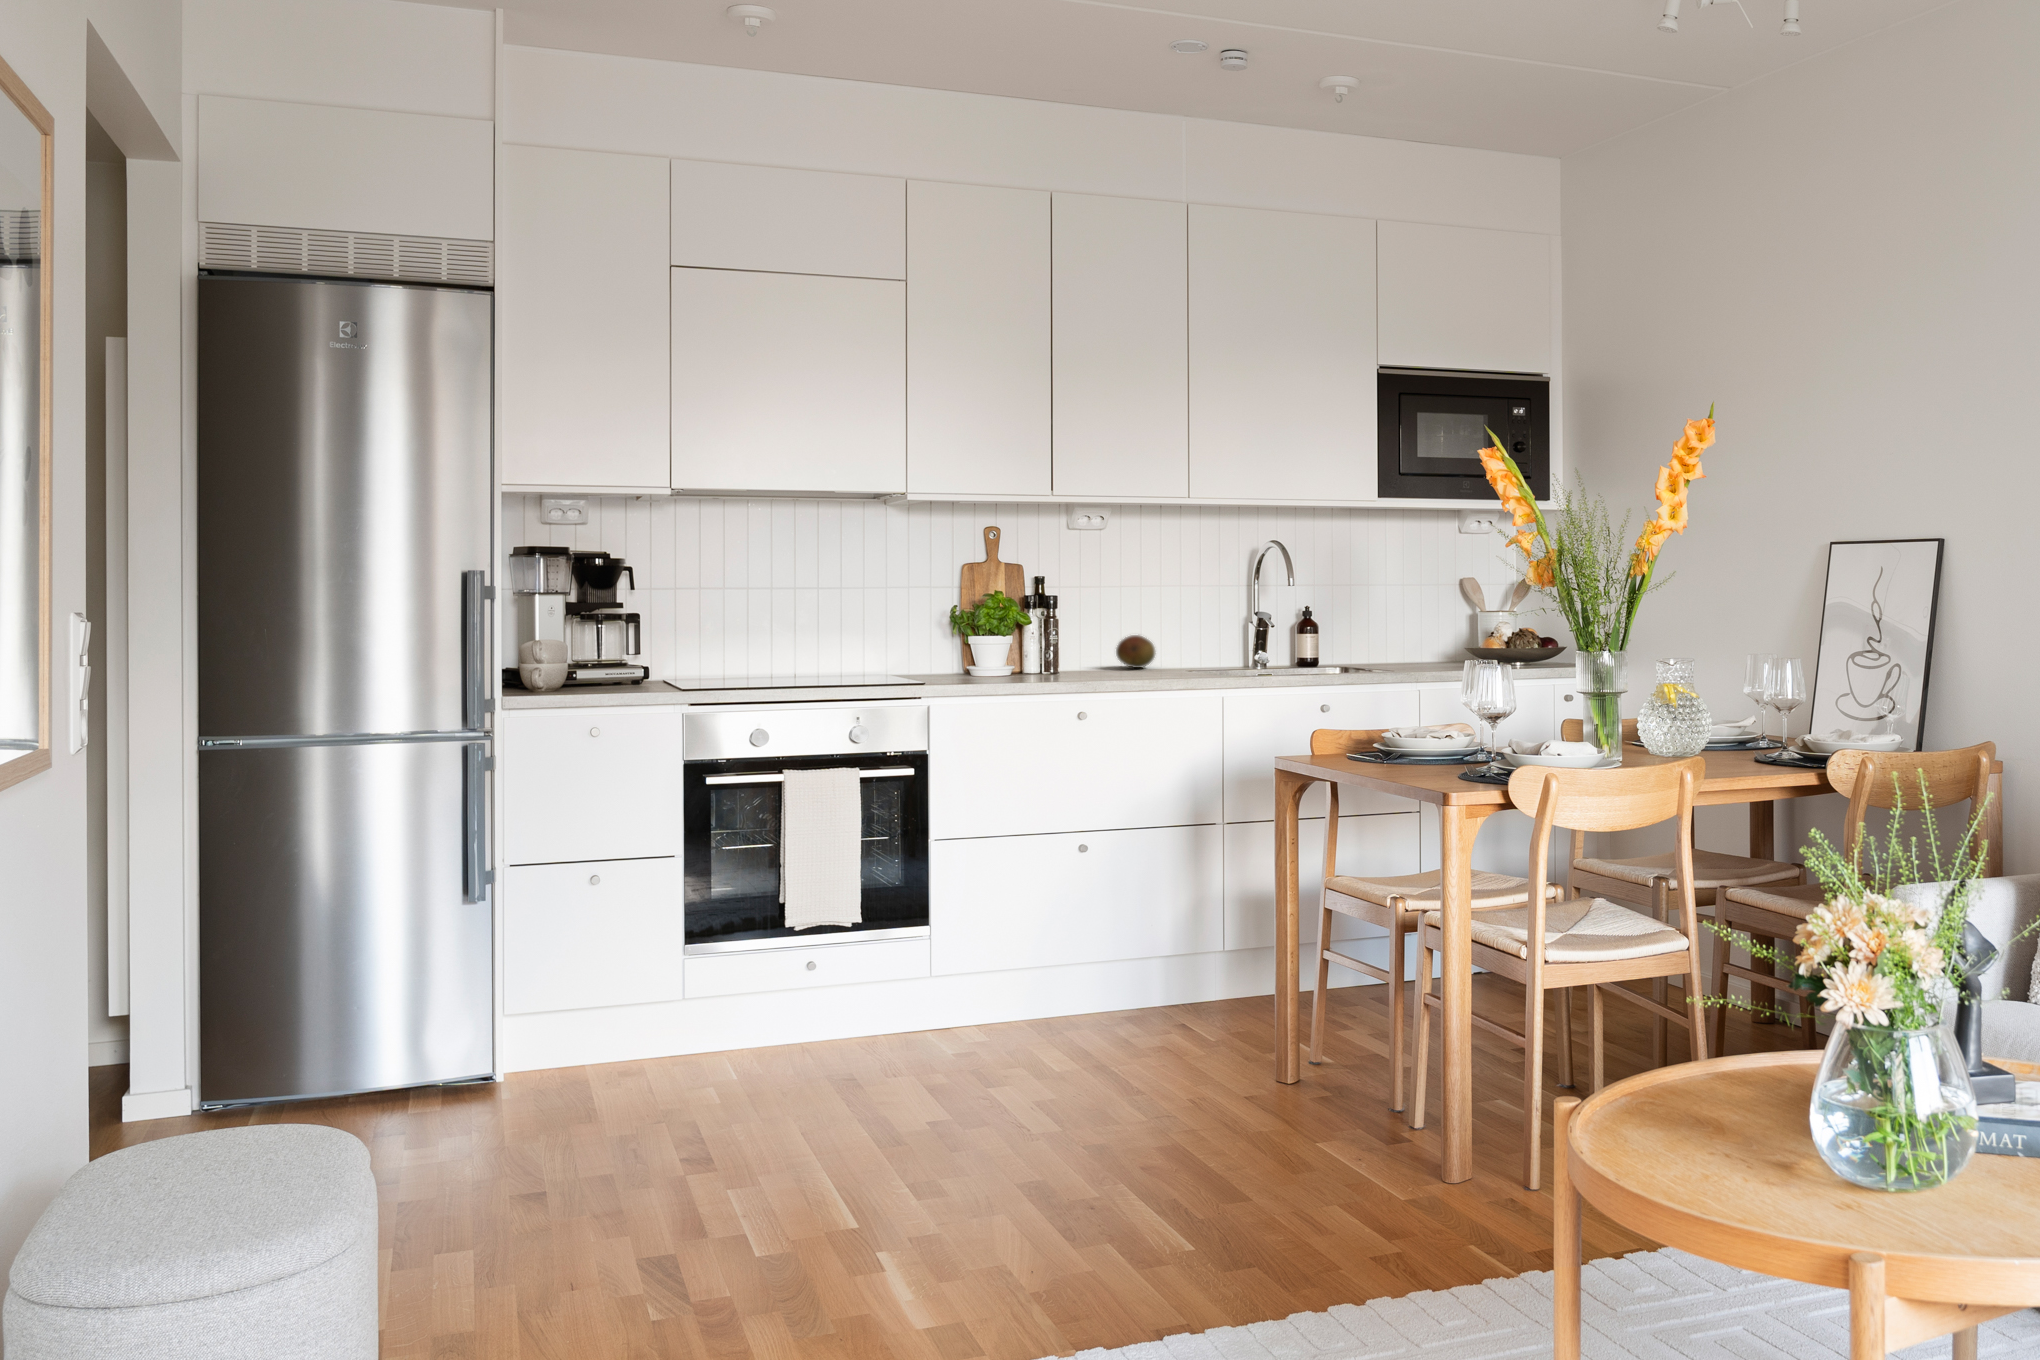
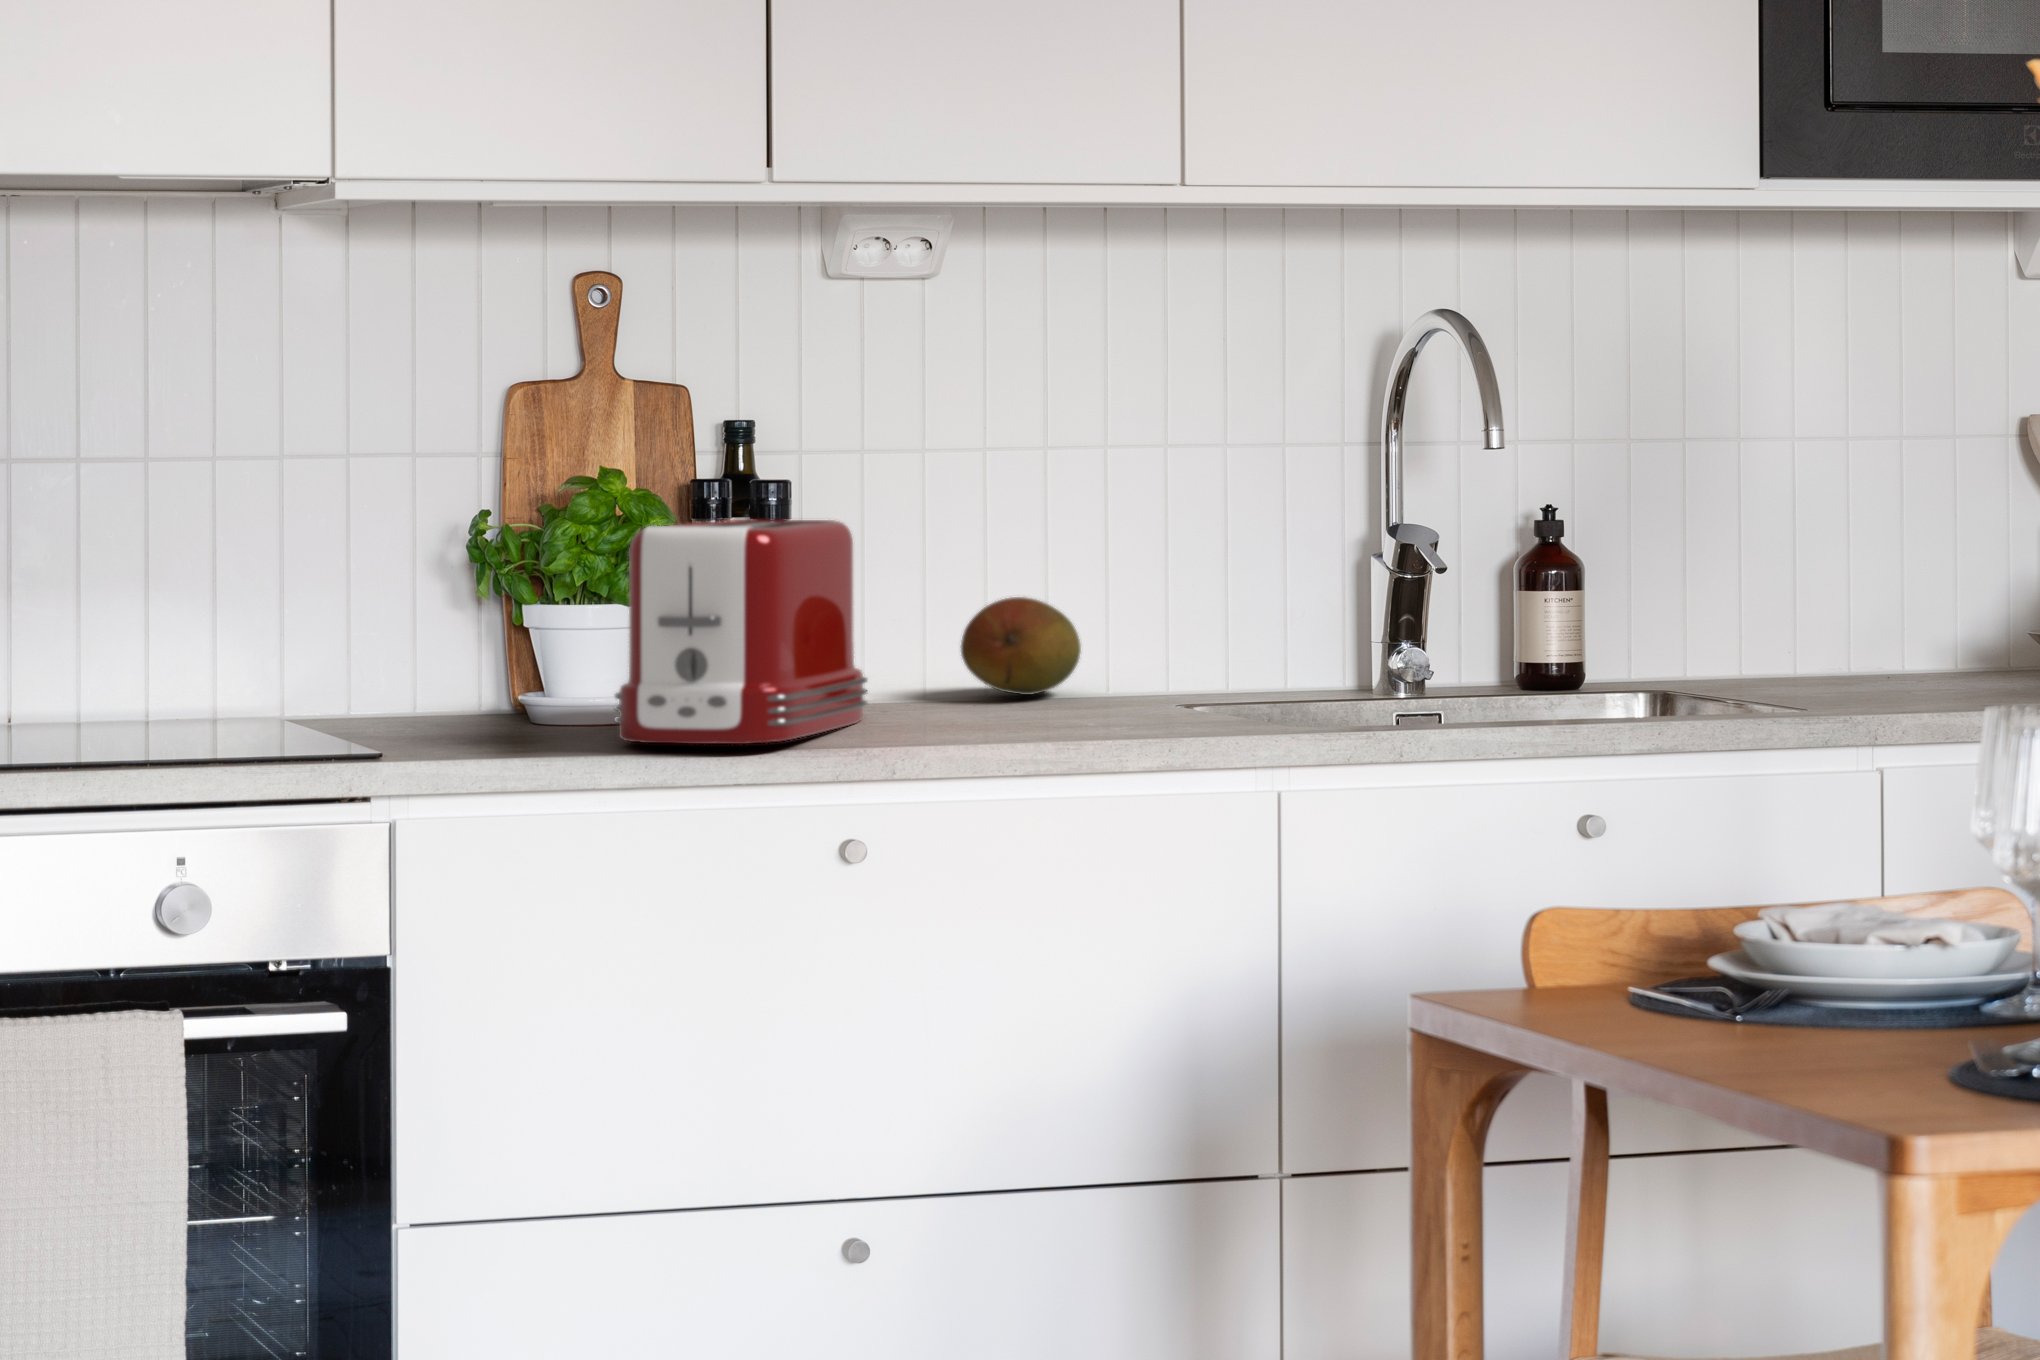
toaster: none [1015,608,1091,680] -> present [615,520,868,744]

